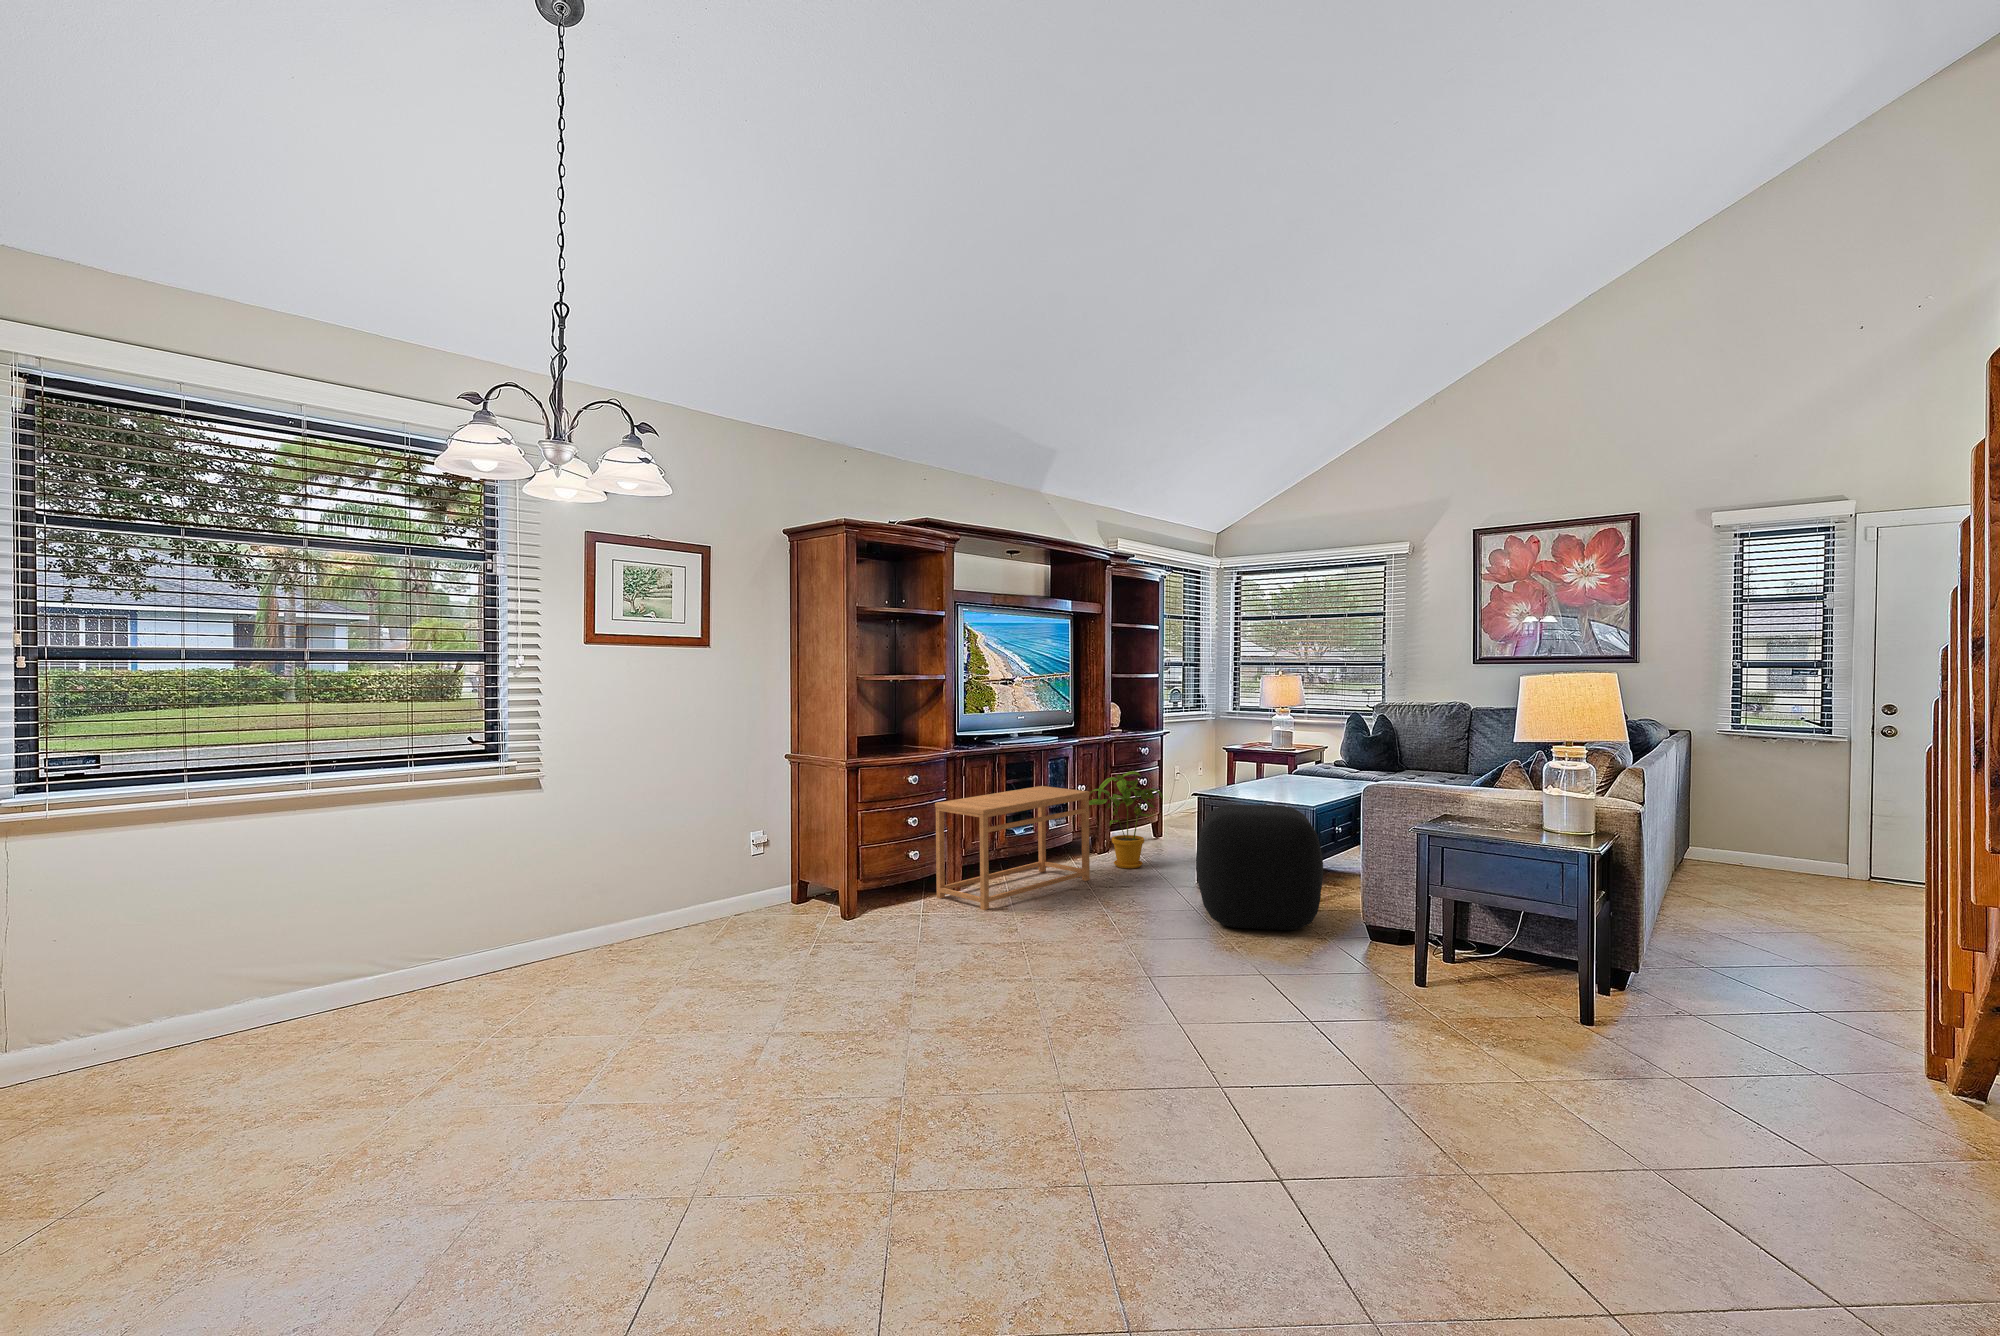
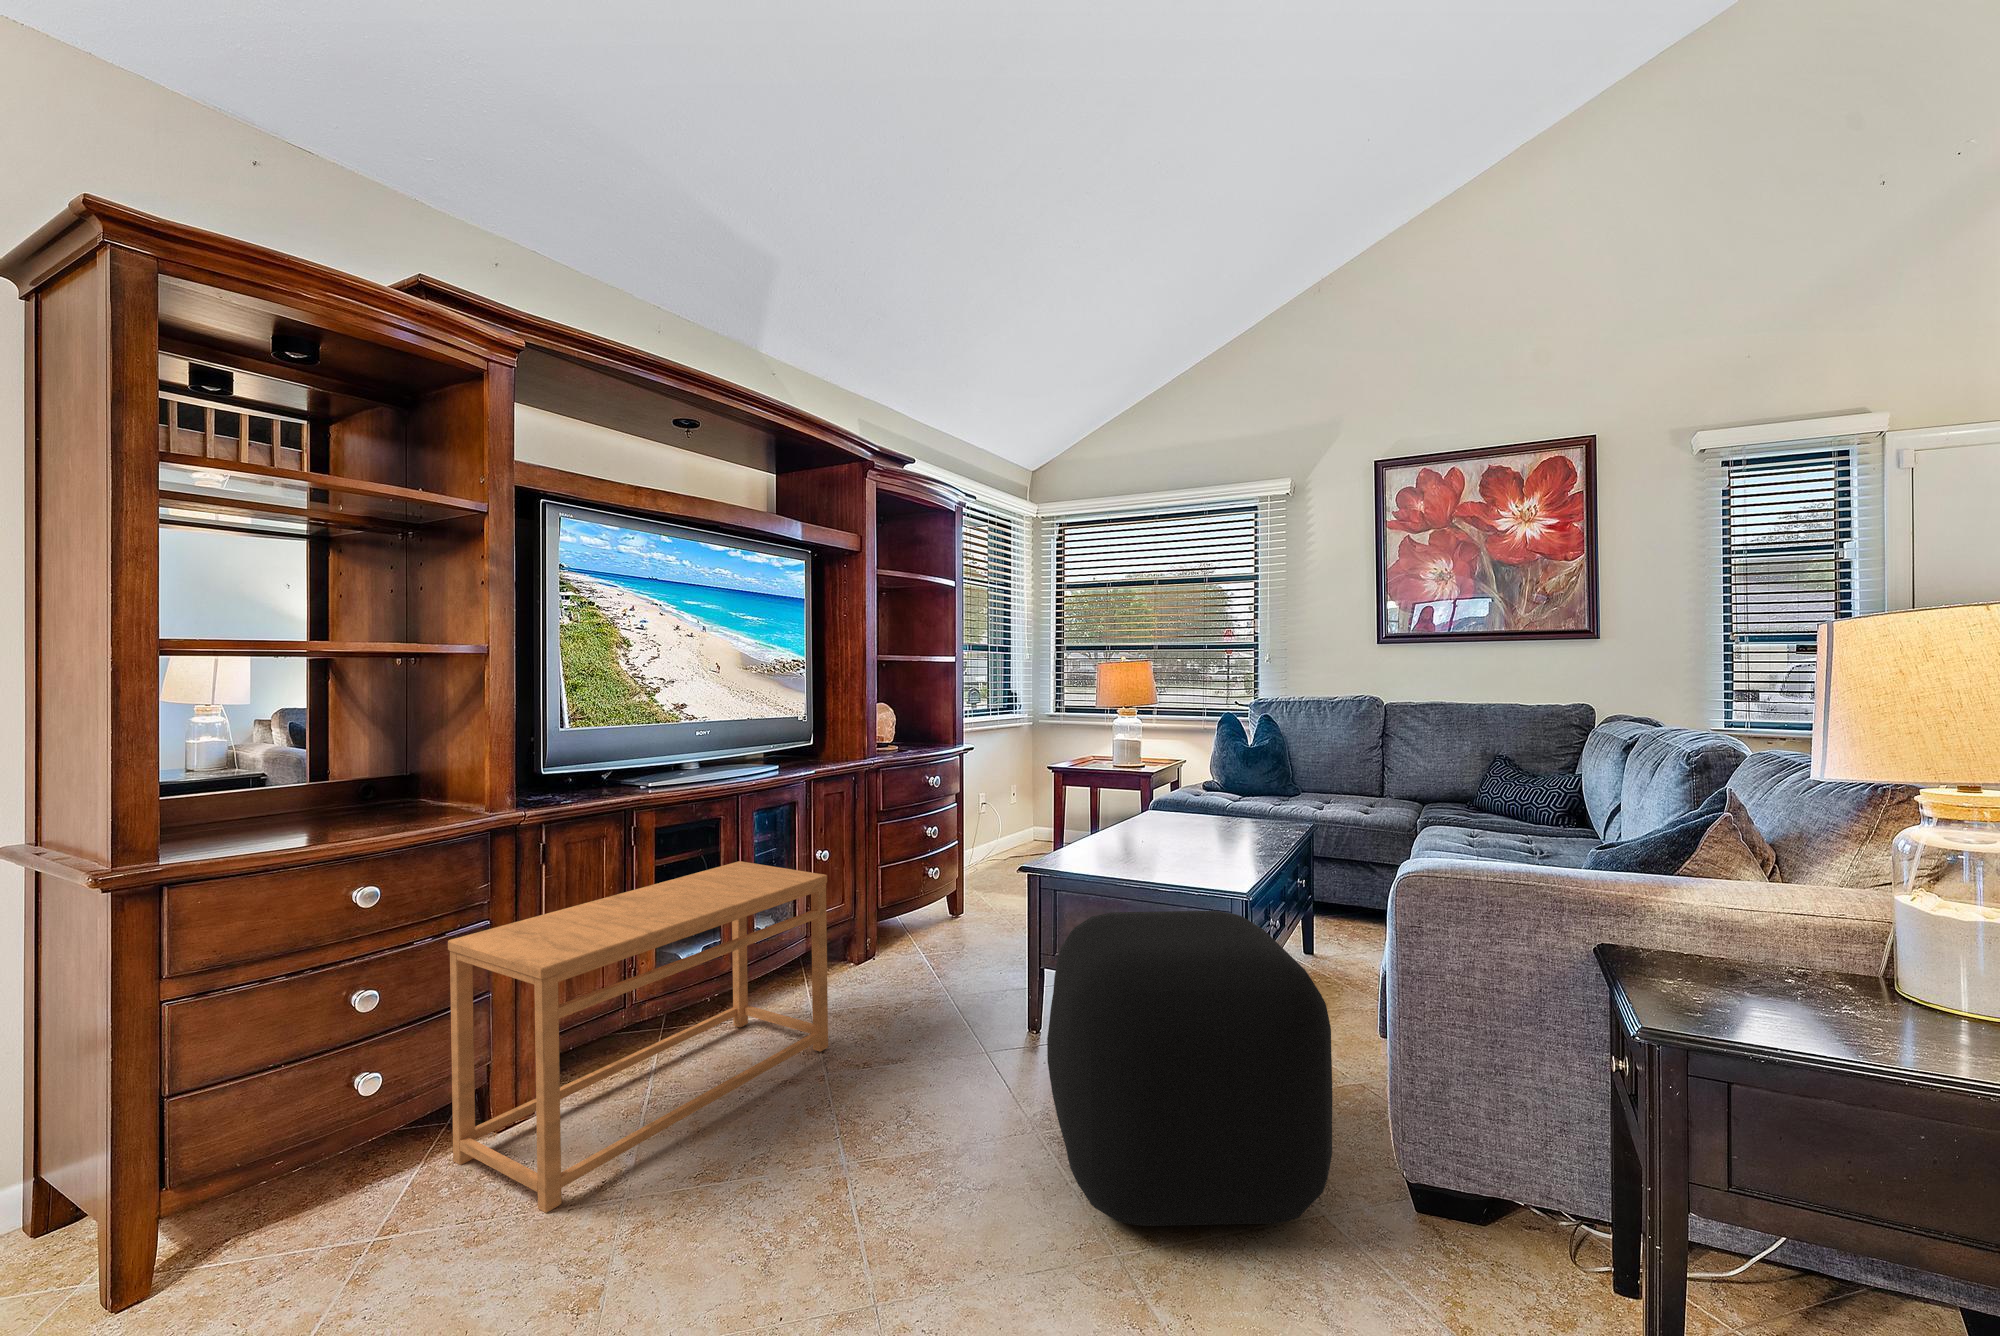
house plant: present [1089,771,1163,869] -> none [830,826,966,1000]

